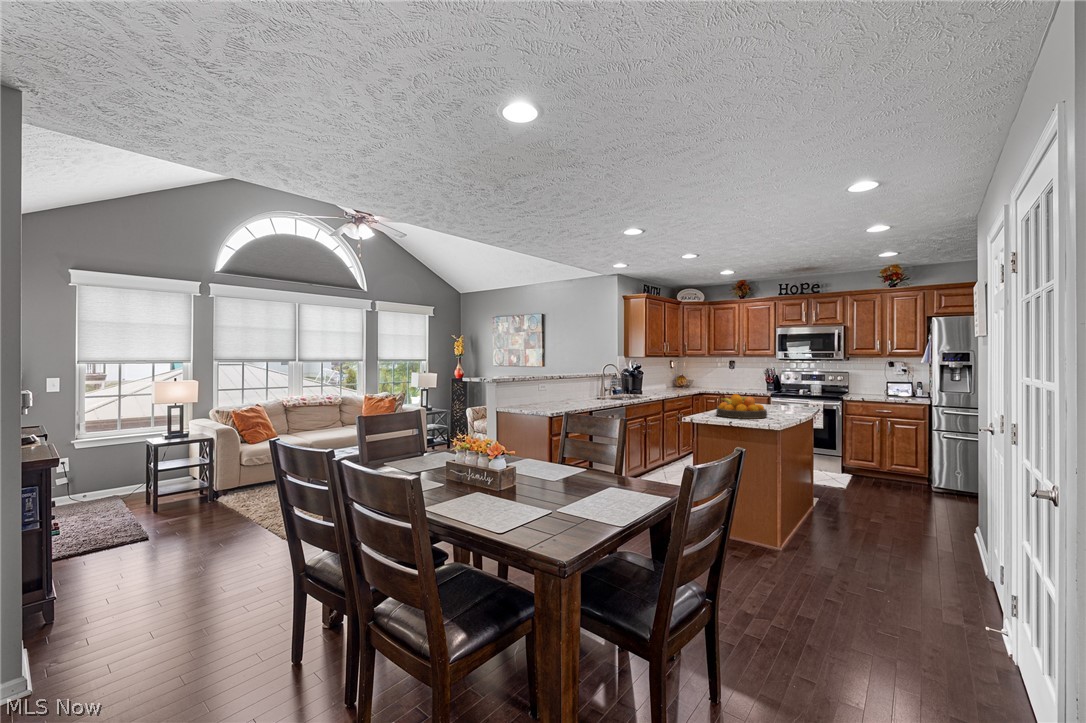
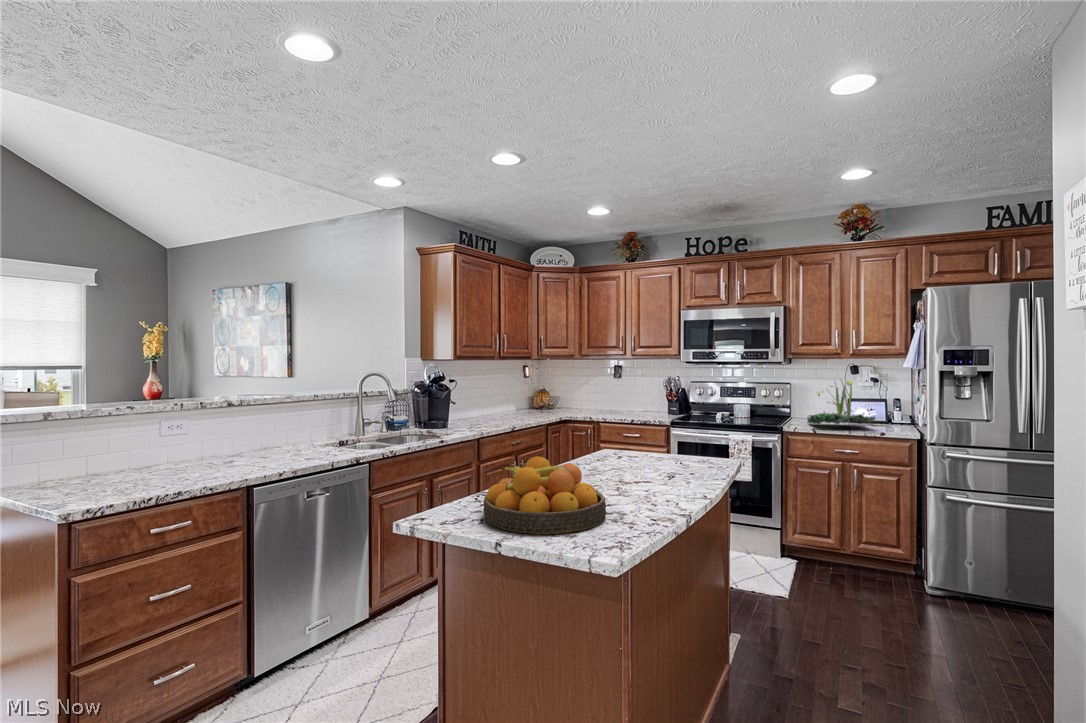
plant: none [859,369,902,396] -> present [807,380,875,424]

